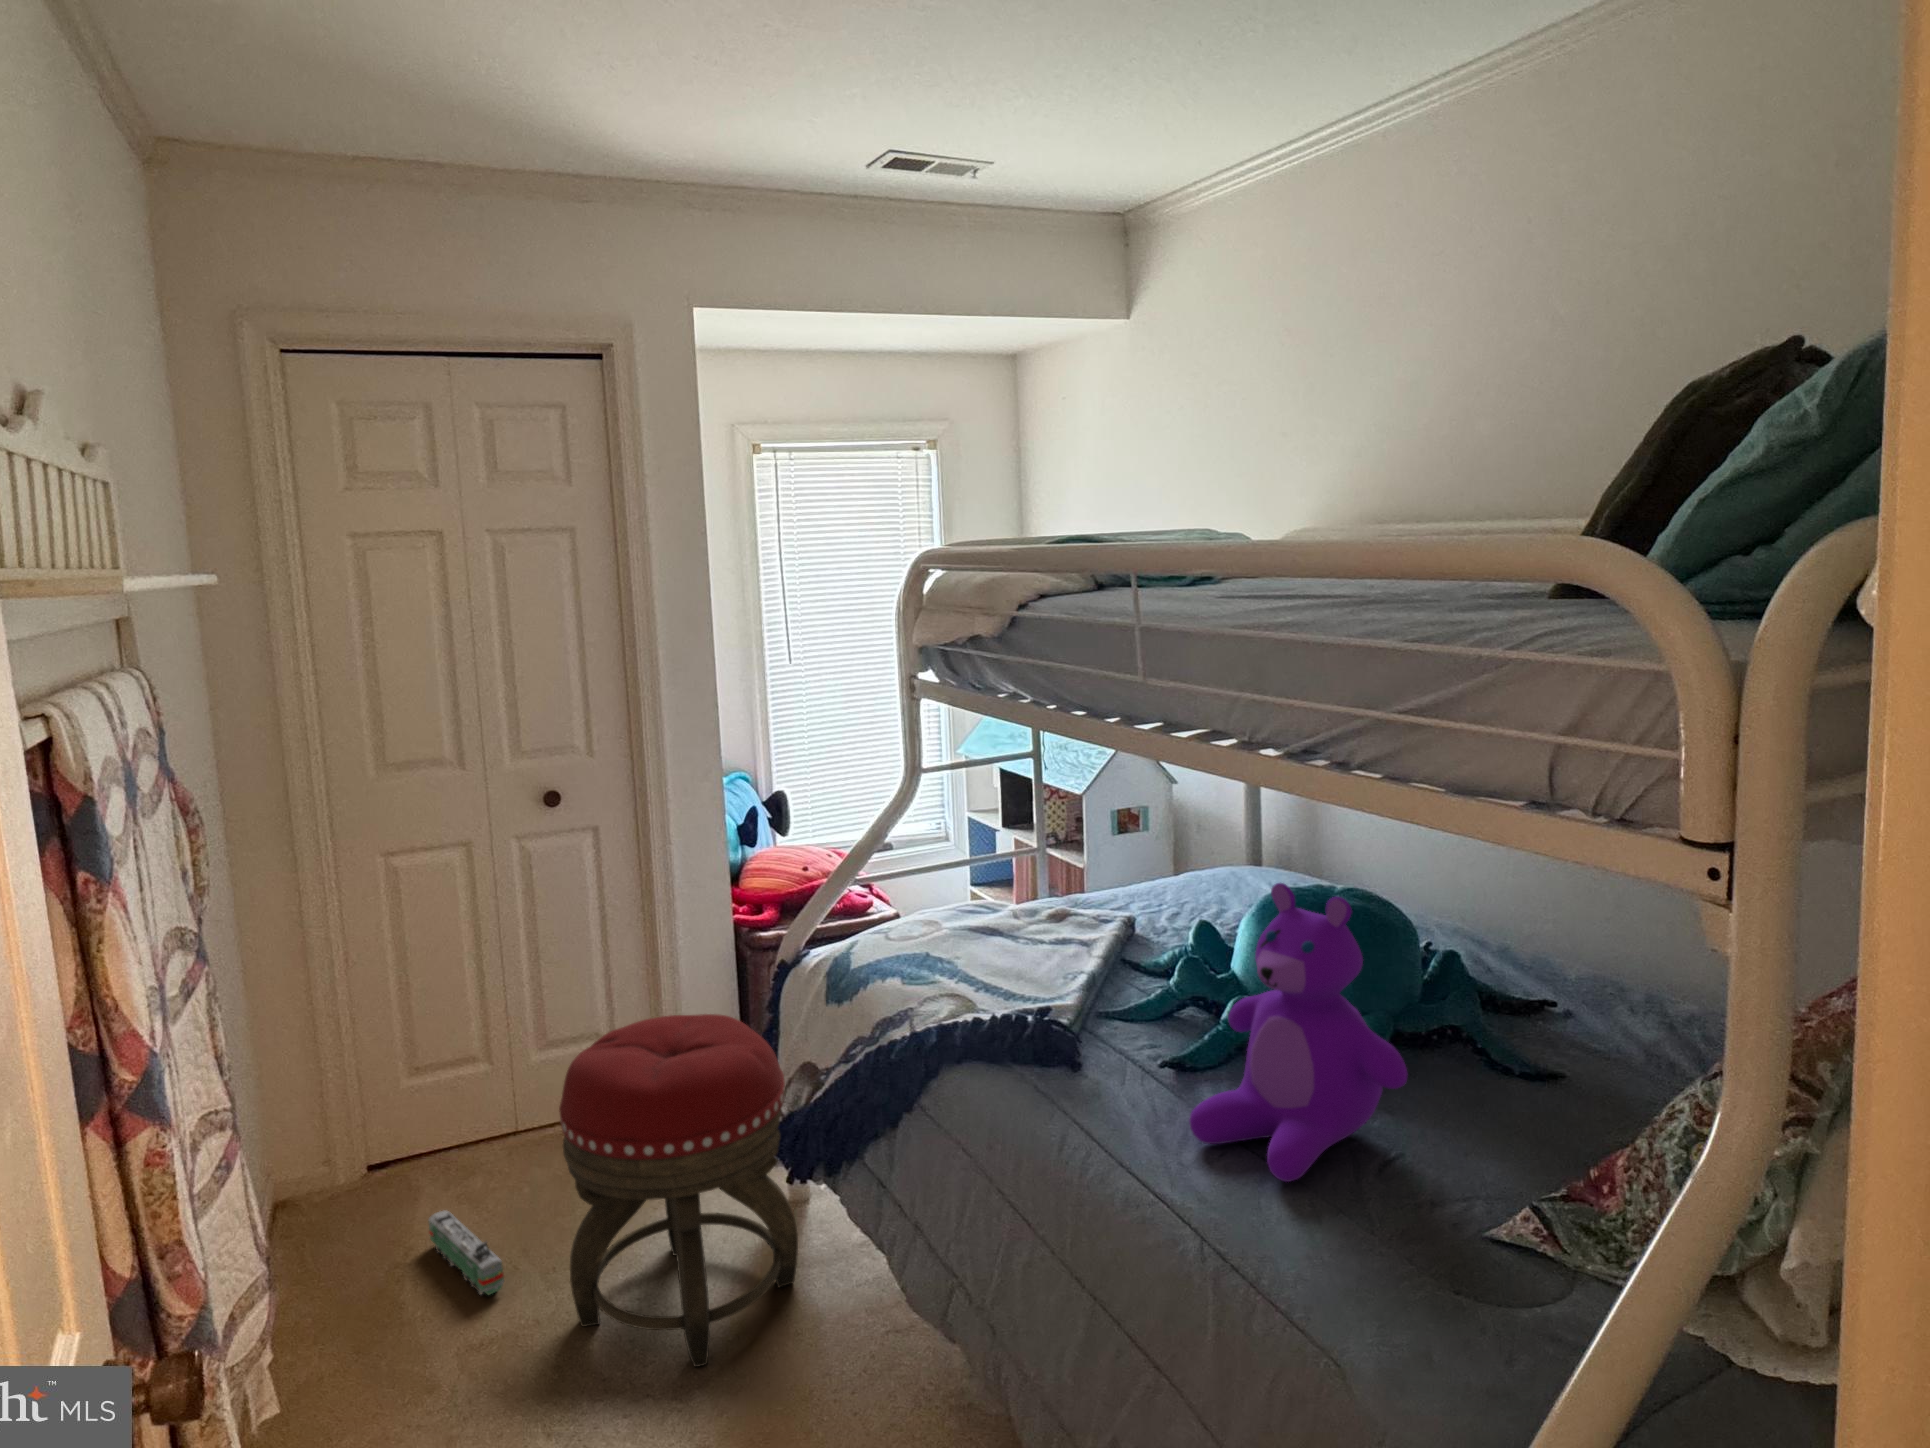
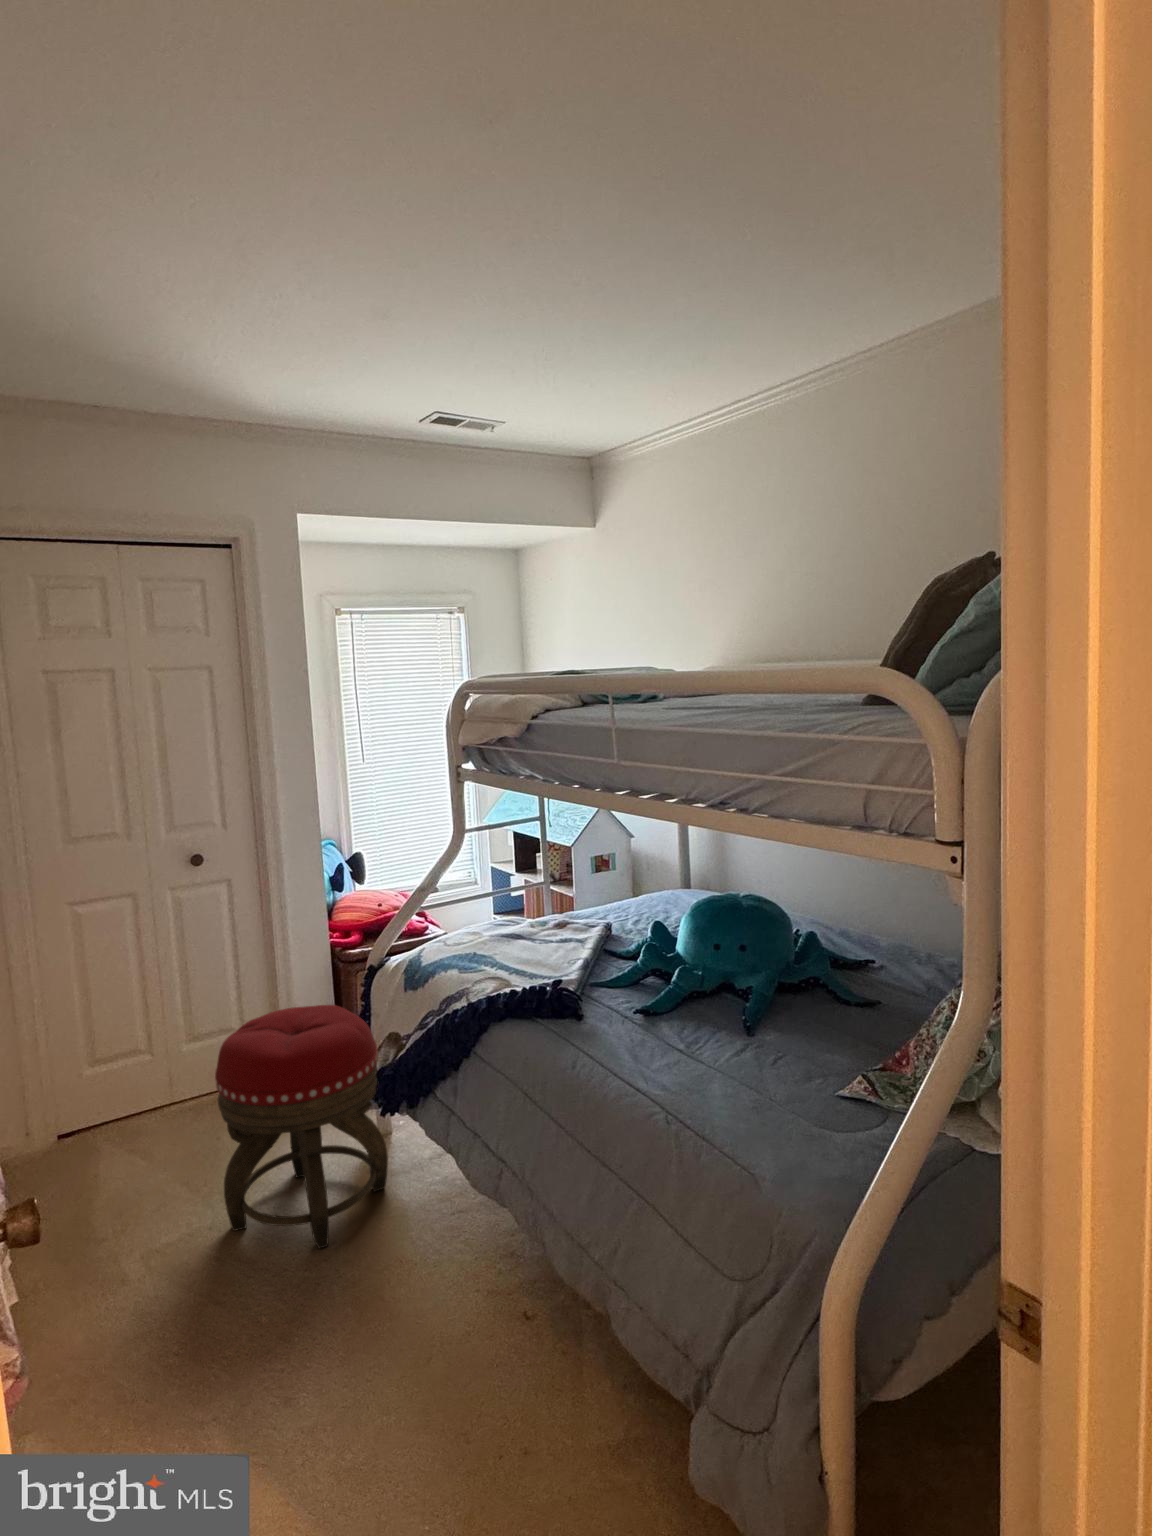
teddy bear: present [1189,883,1407,1182] -> none [656,888,788,1074]
toy train: present [429,1210,504,1295] -> none [109,1161,173,1217]

